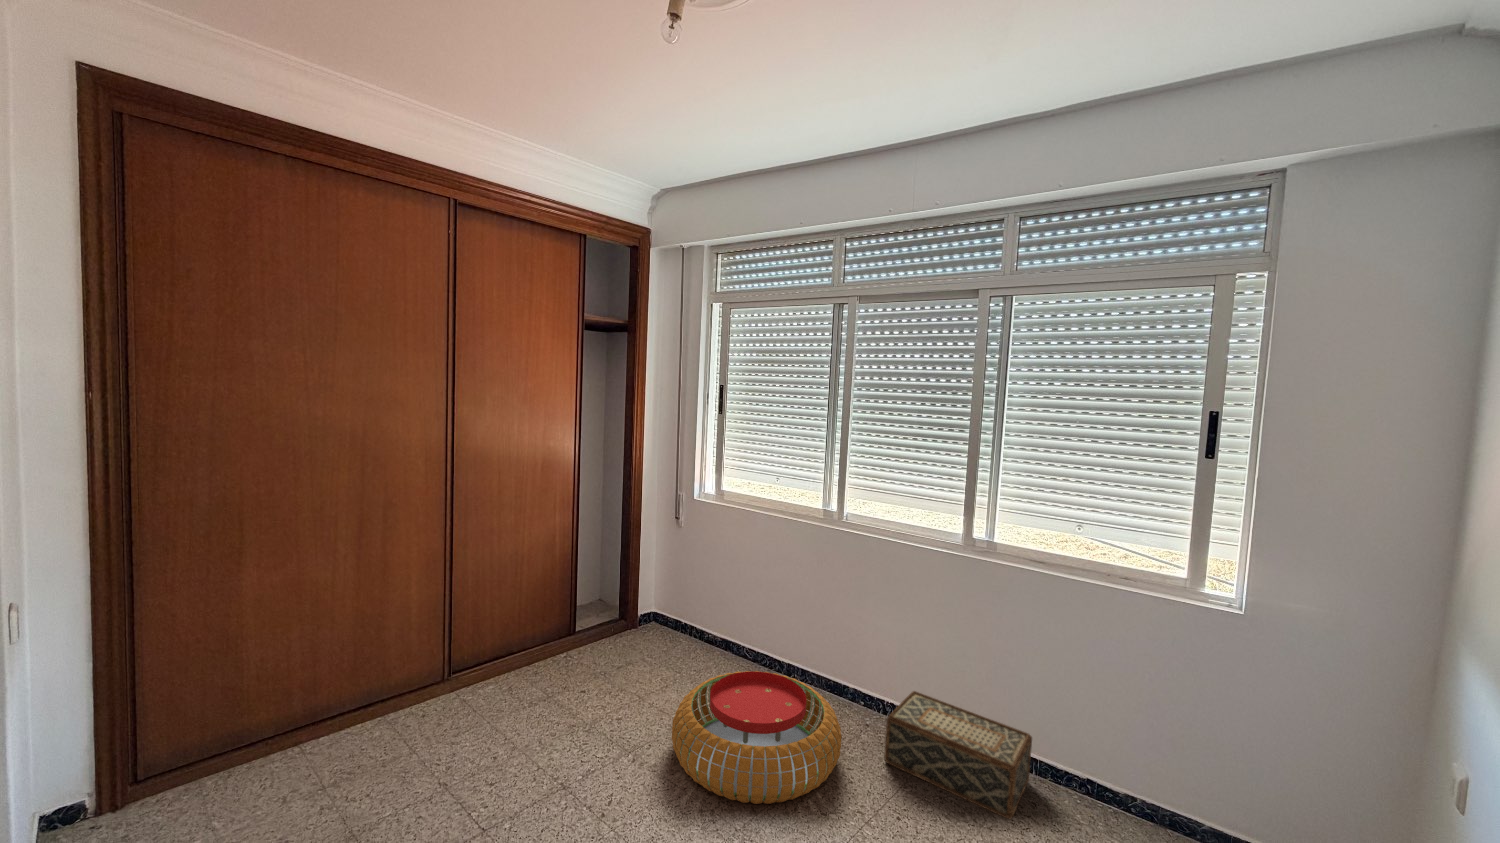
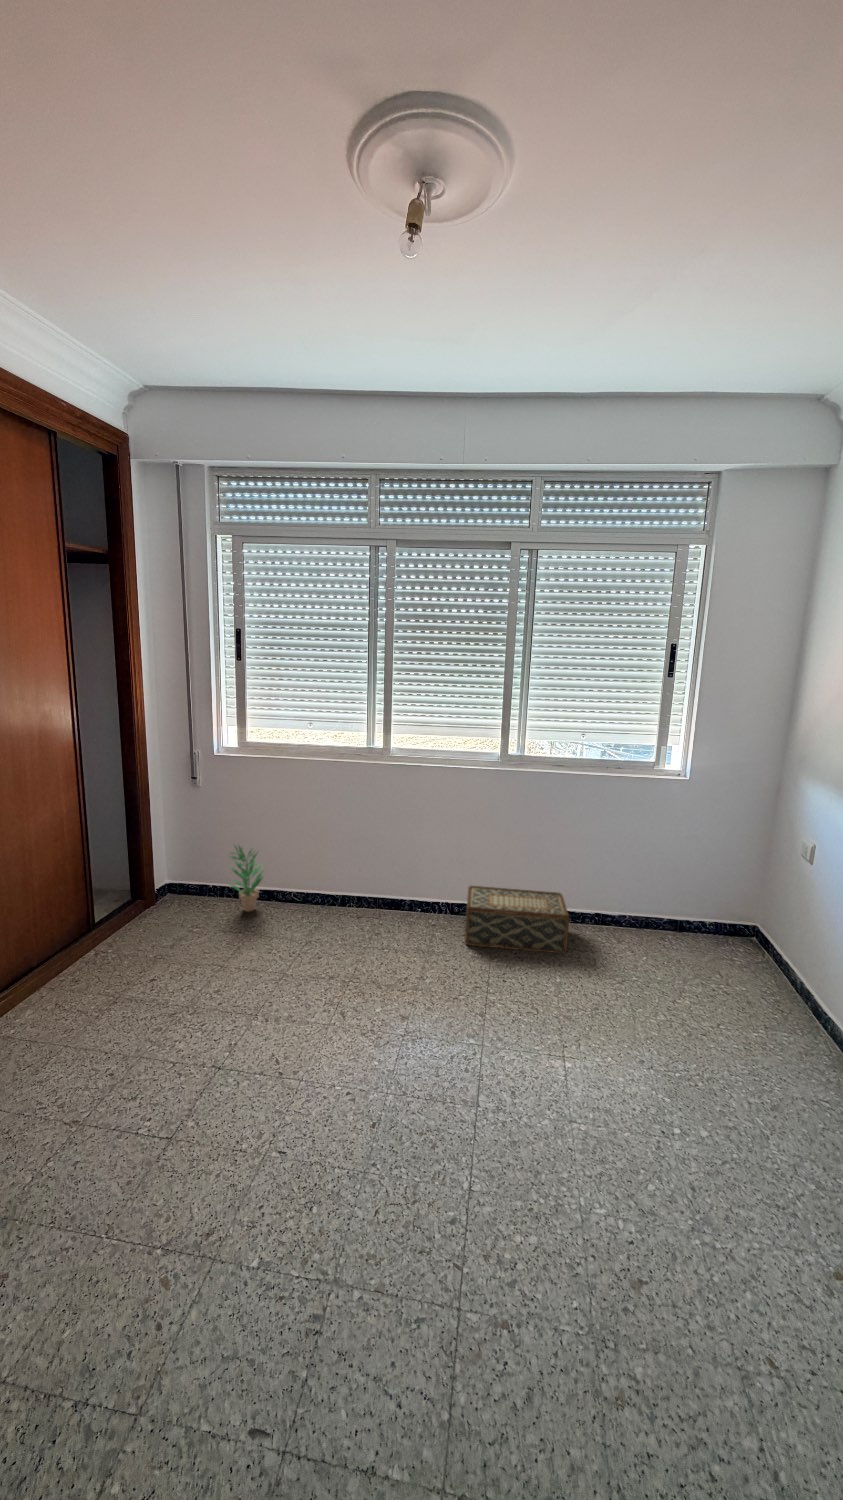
potted plant: none [682,587,723,658] -> present [230,846,263,911]
pouf: present [672,671,842,804] -> none [287,900,445,1012]

